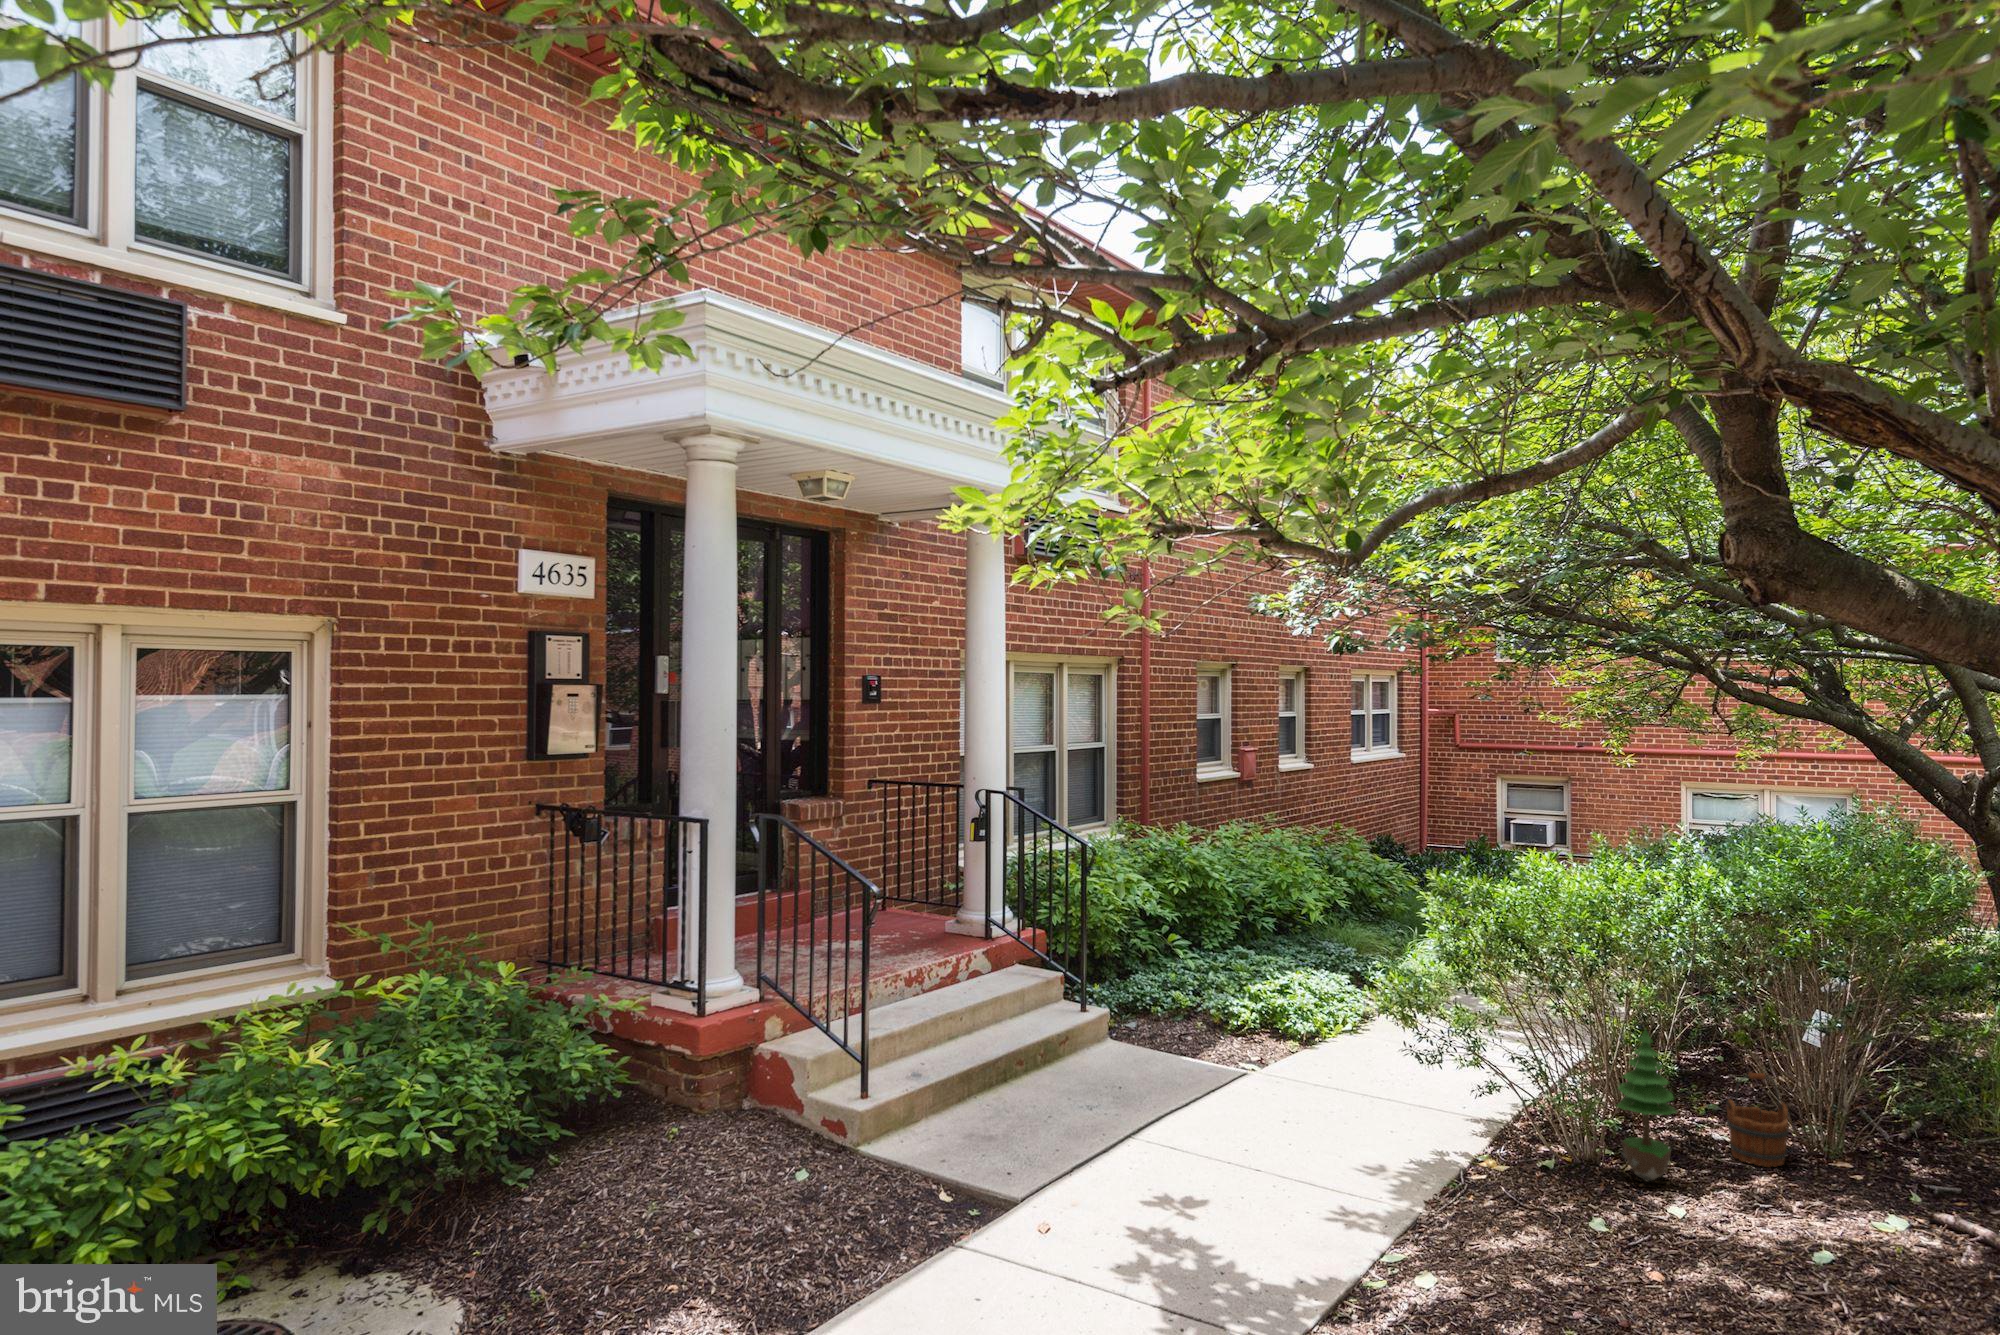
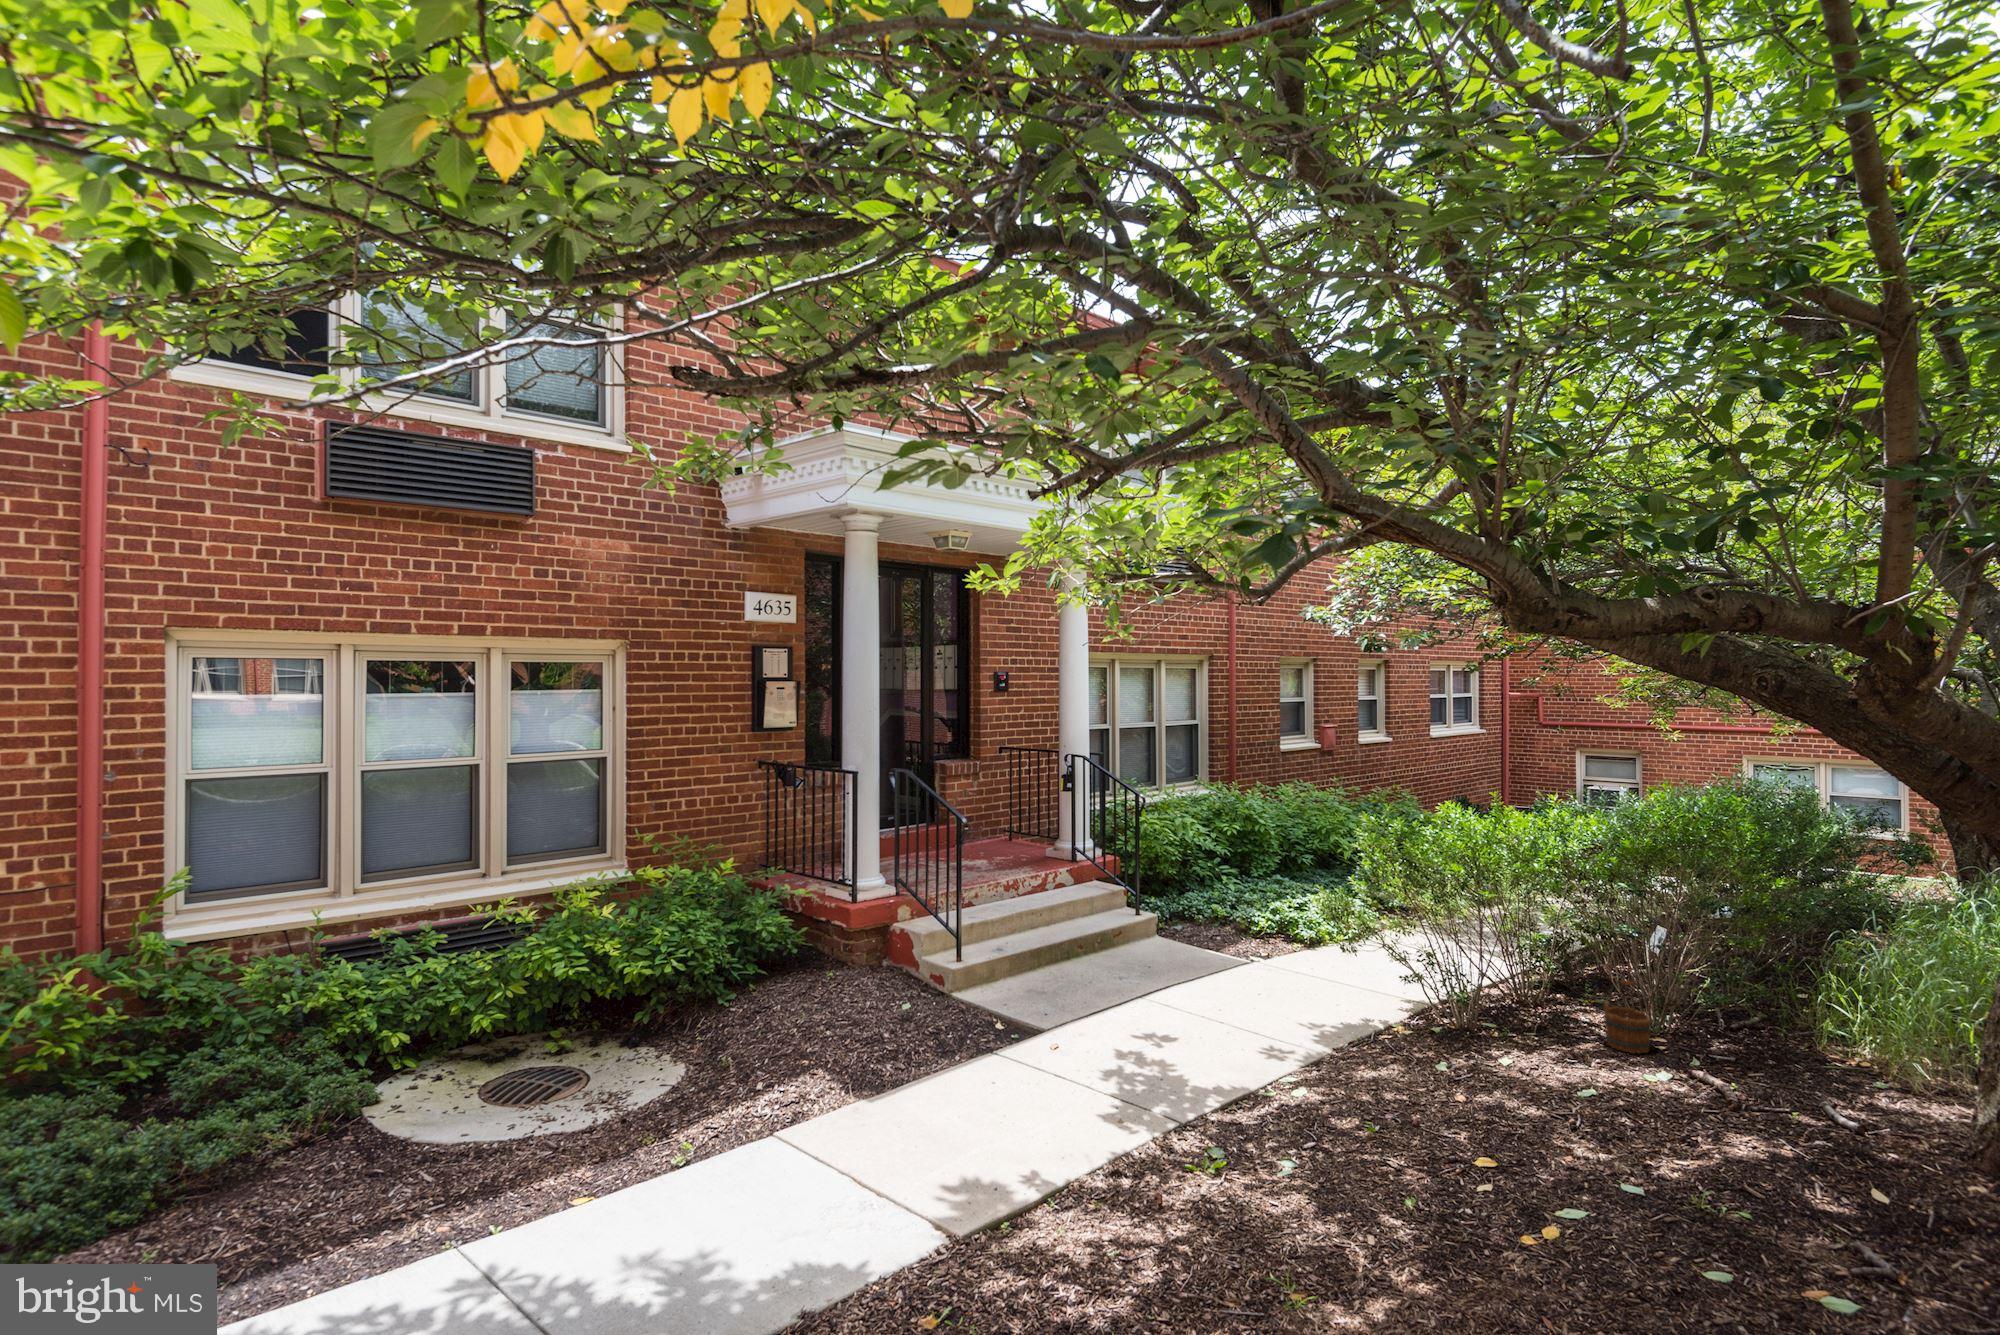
potted tree: present [1617,1030,1676,1181] -> none [1497,939,1545,1056]

